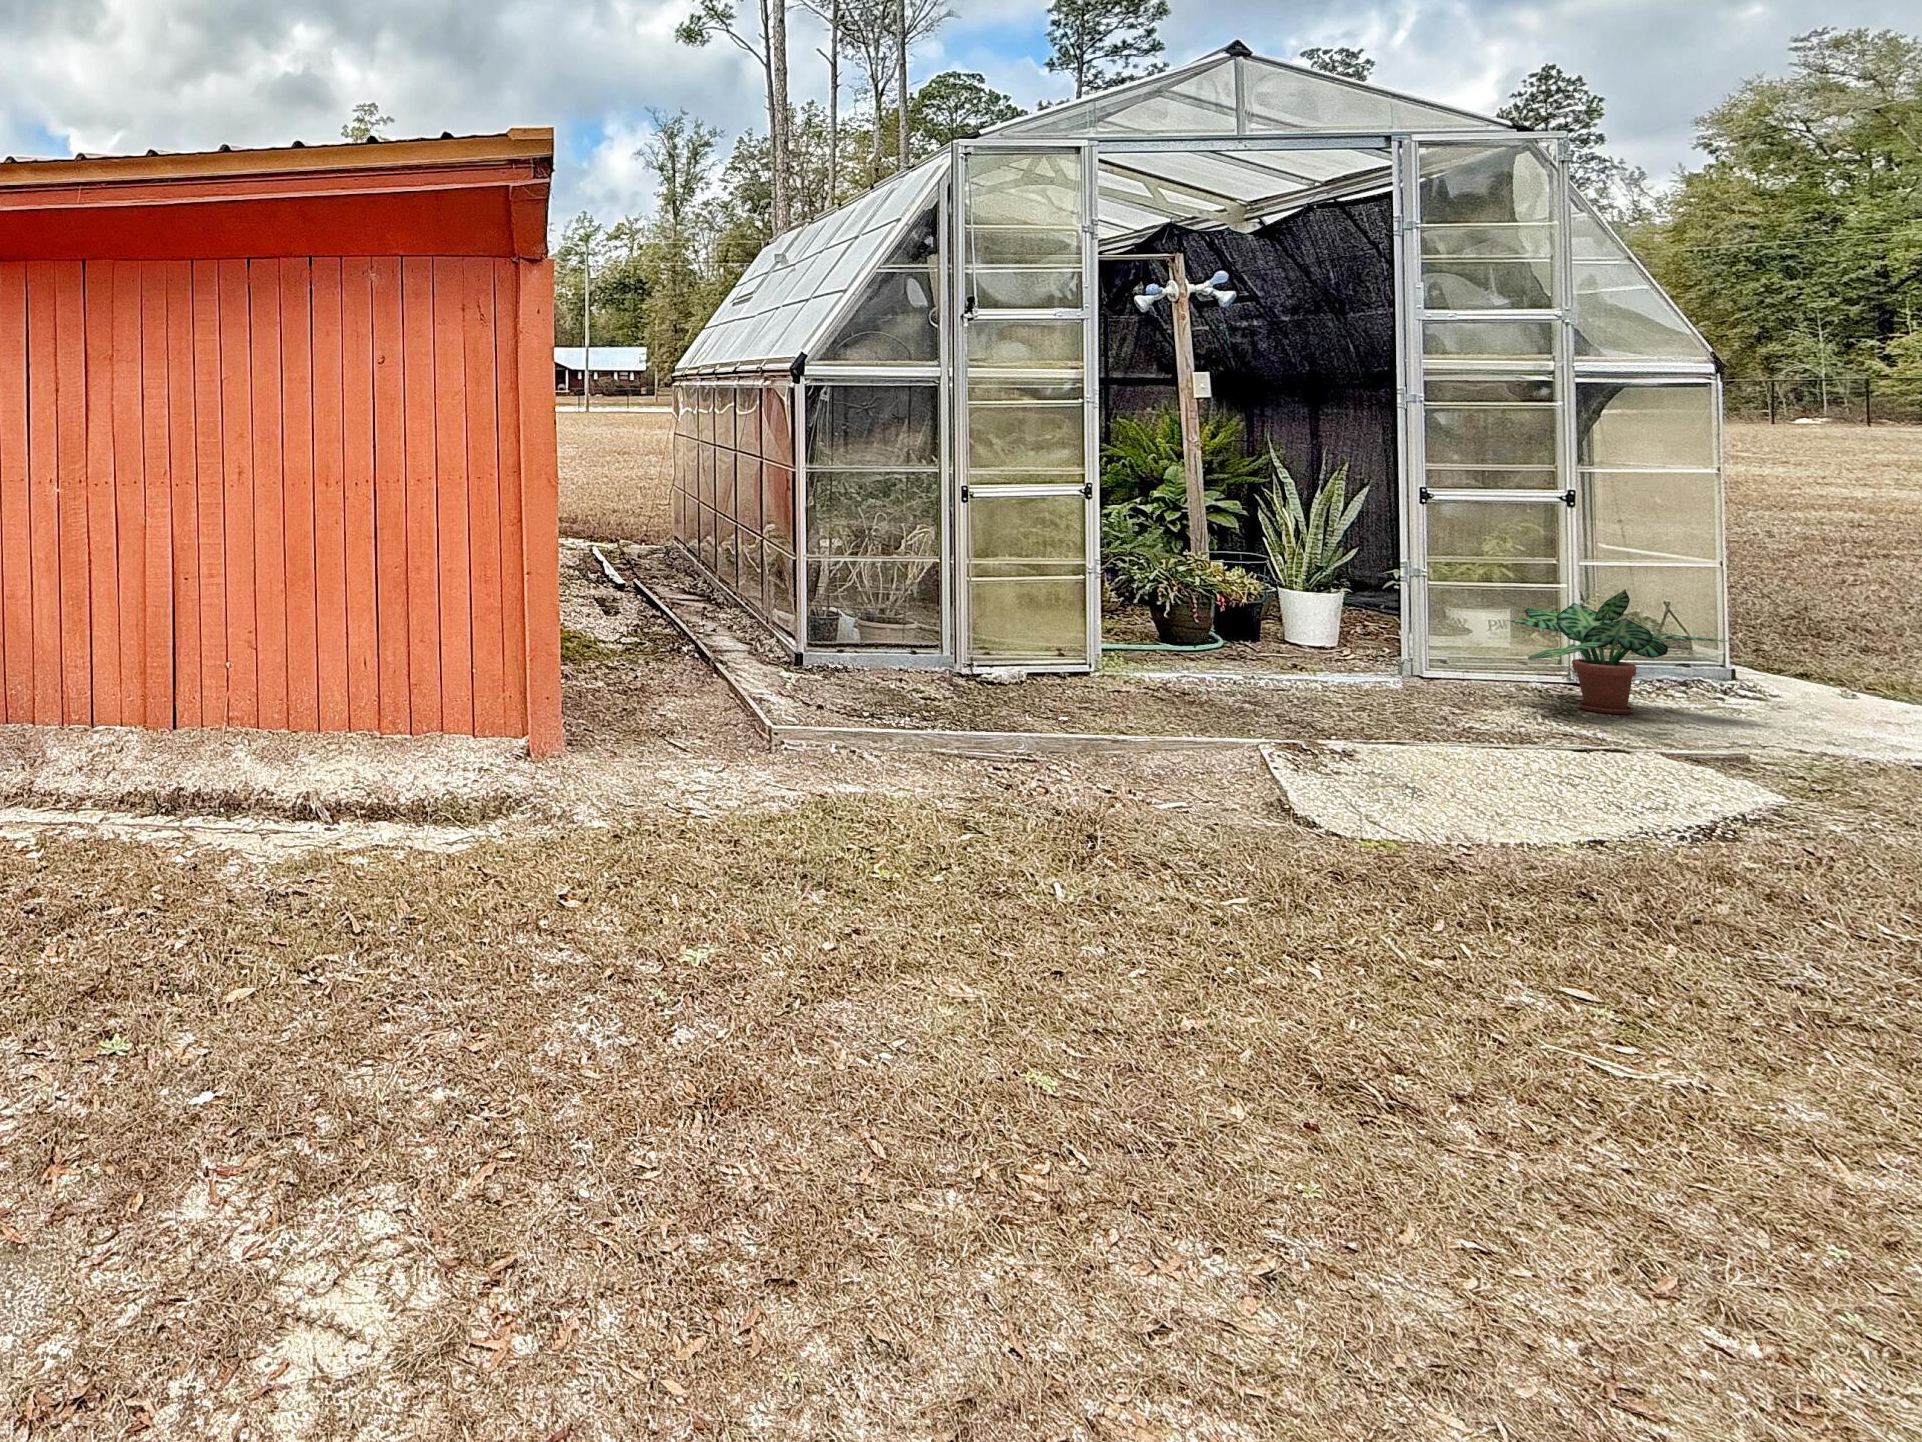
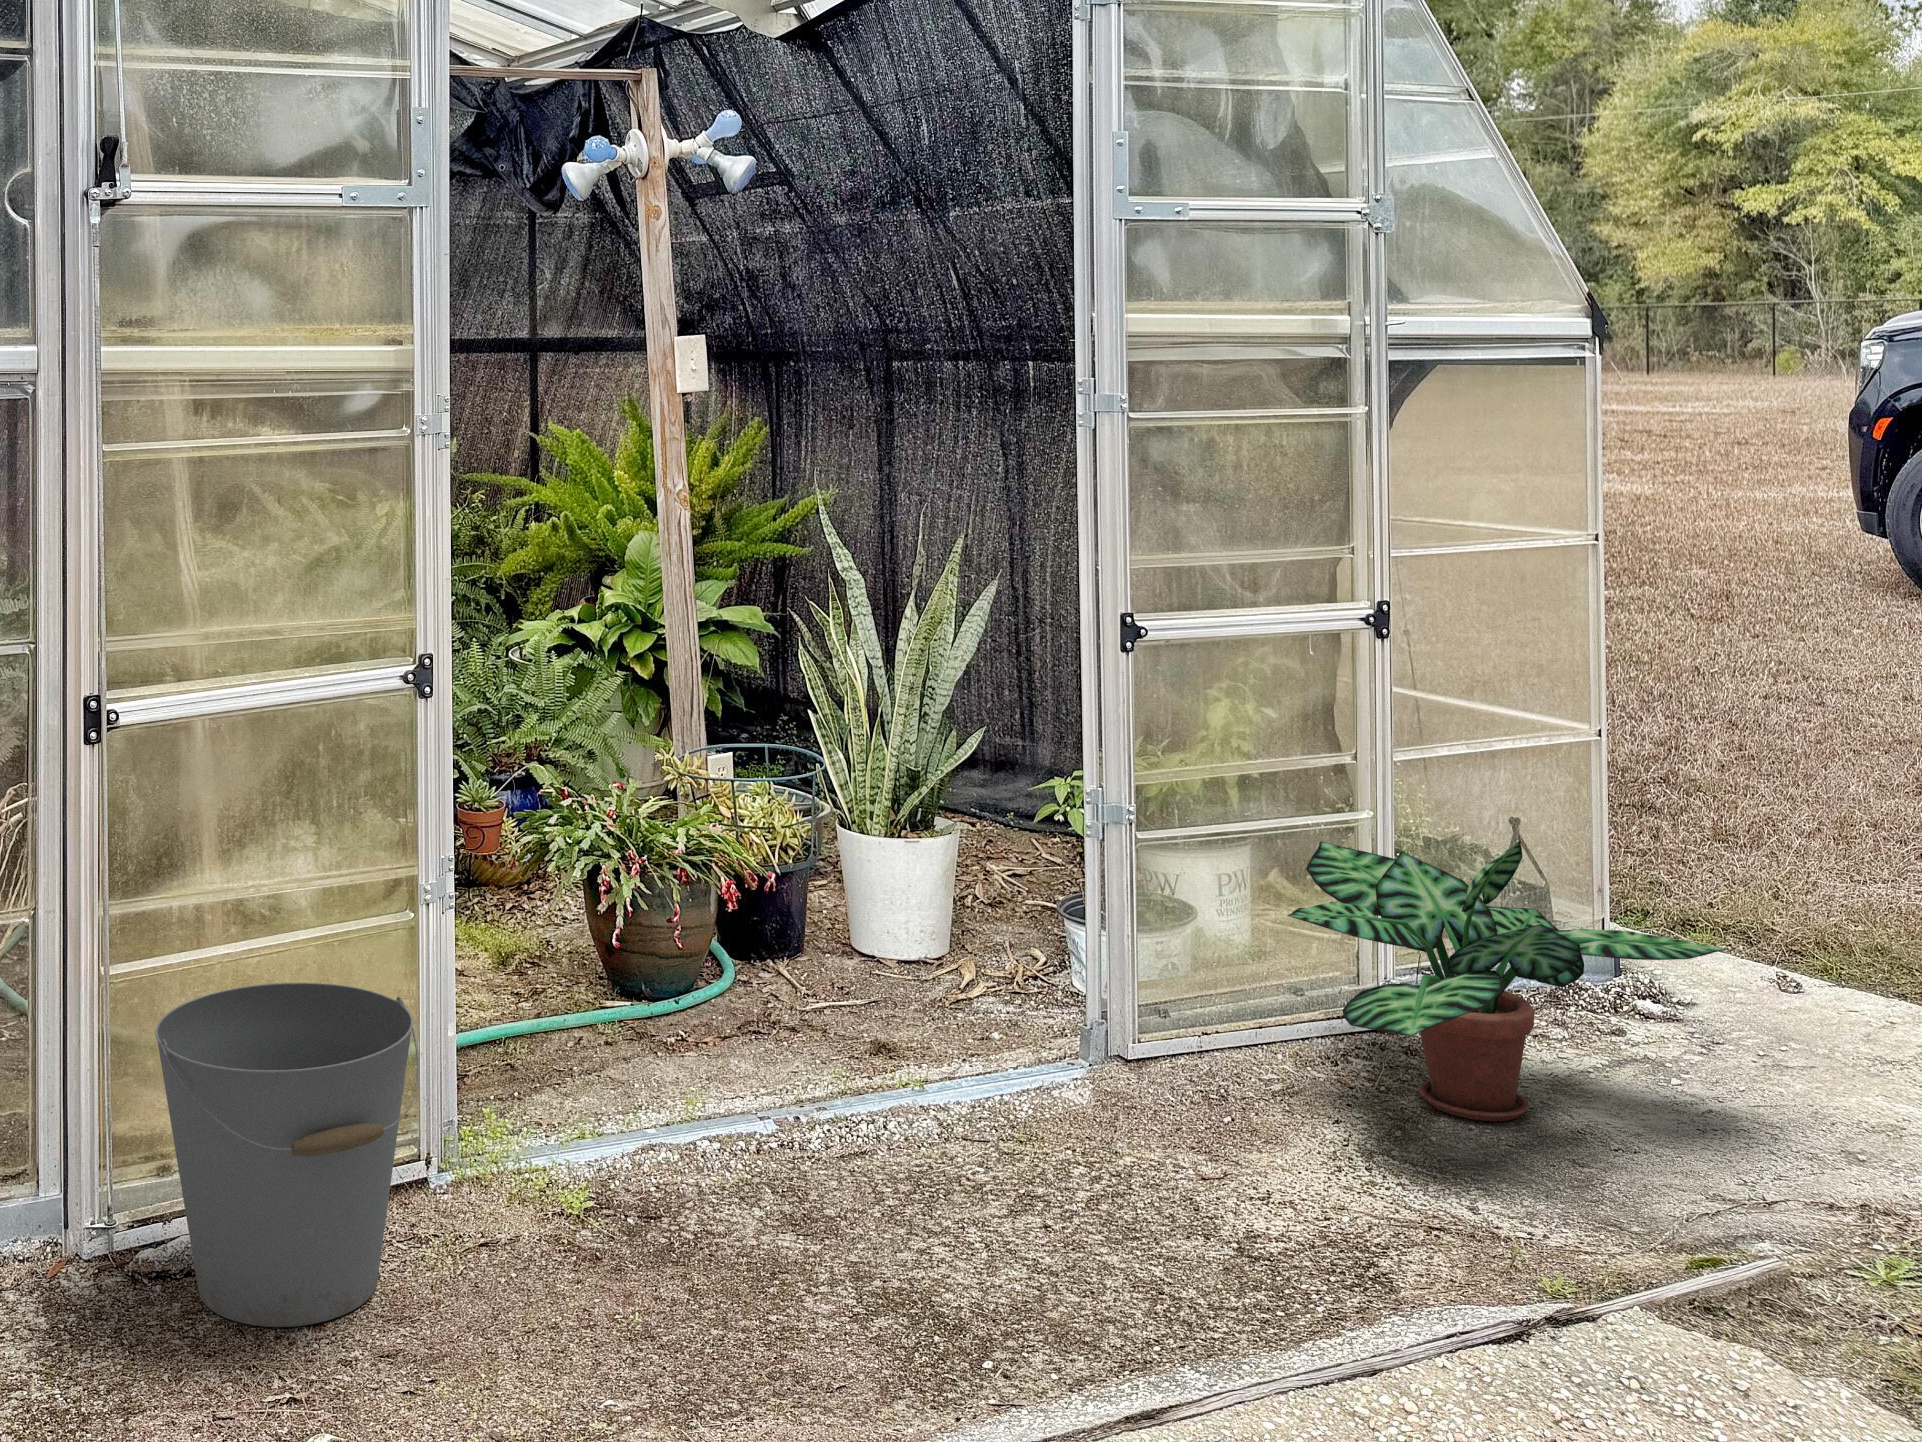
bucket: none [997,603,1102,707] -> present [155,983,419,1327]

